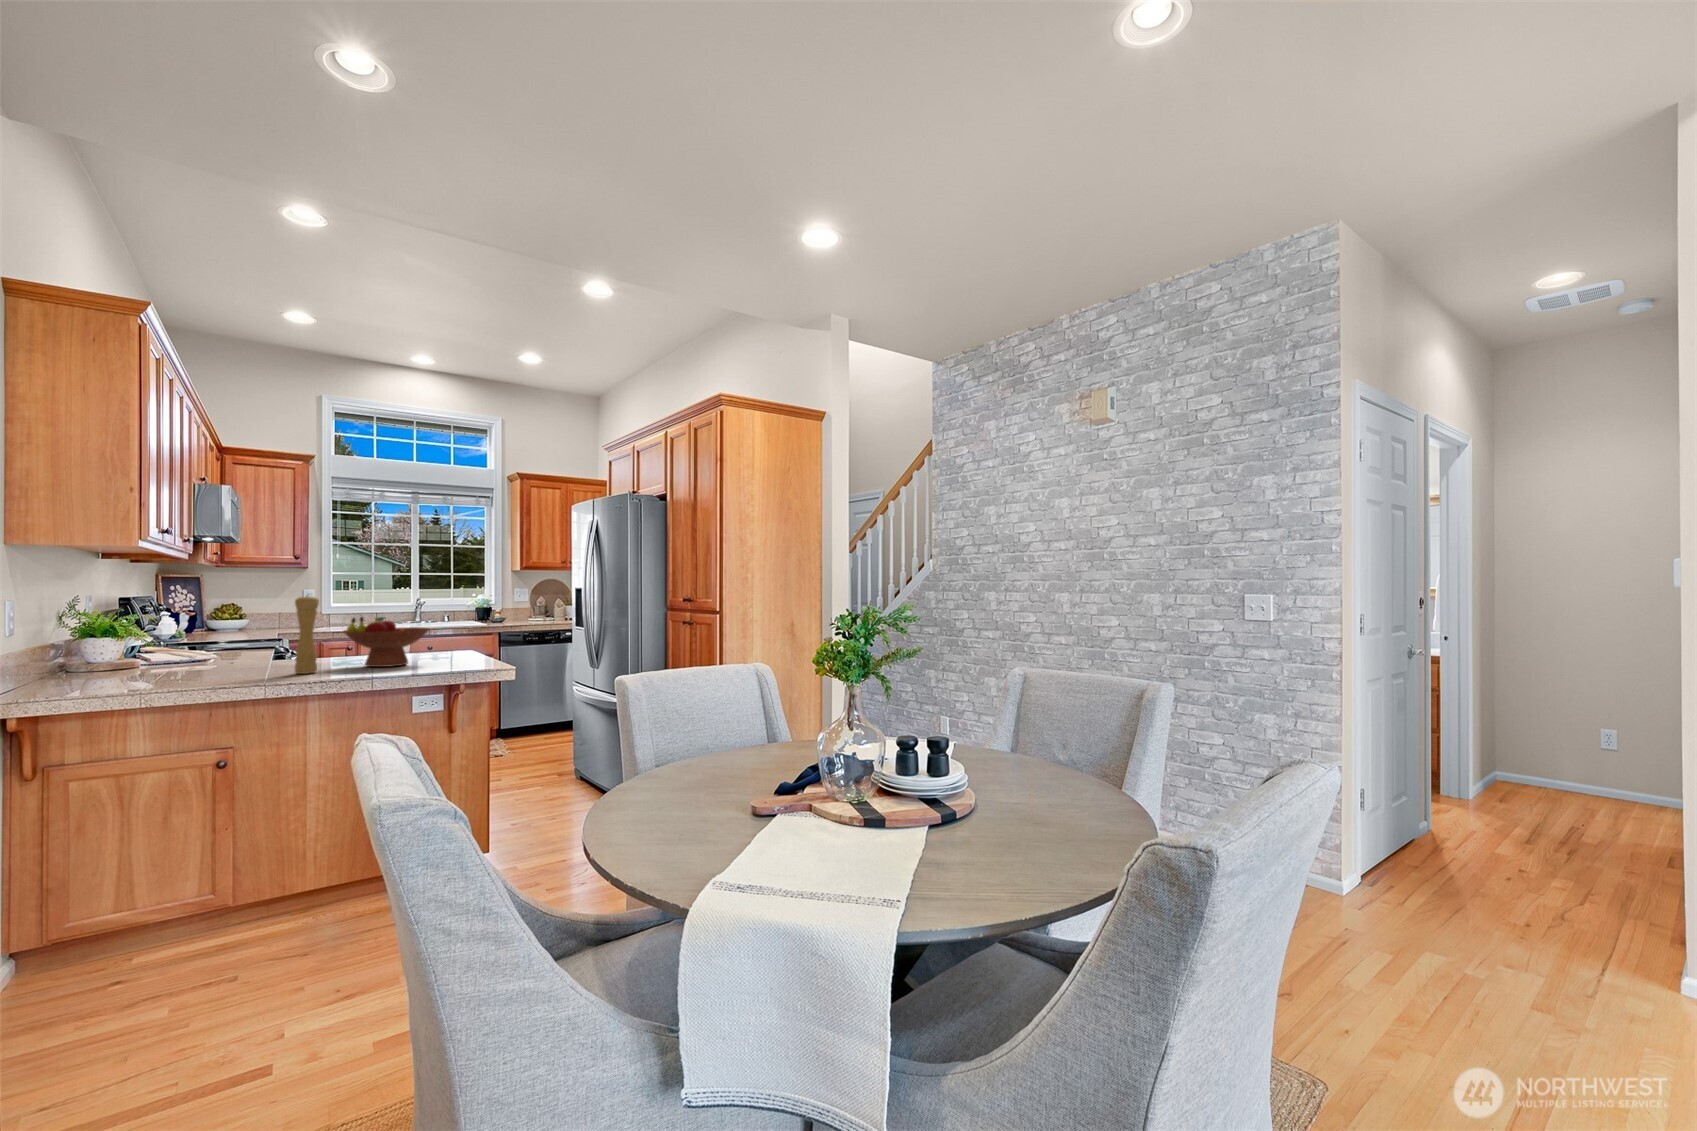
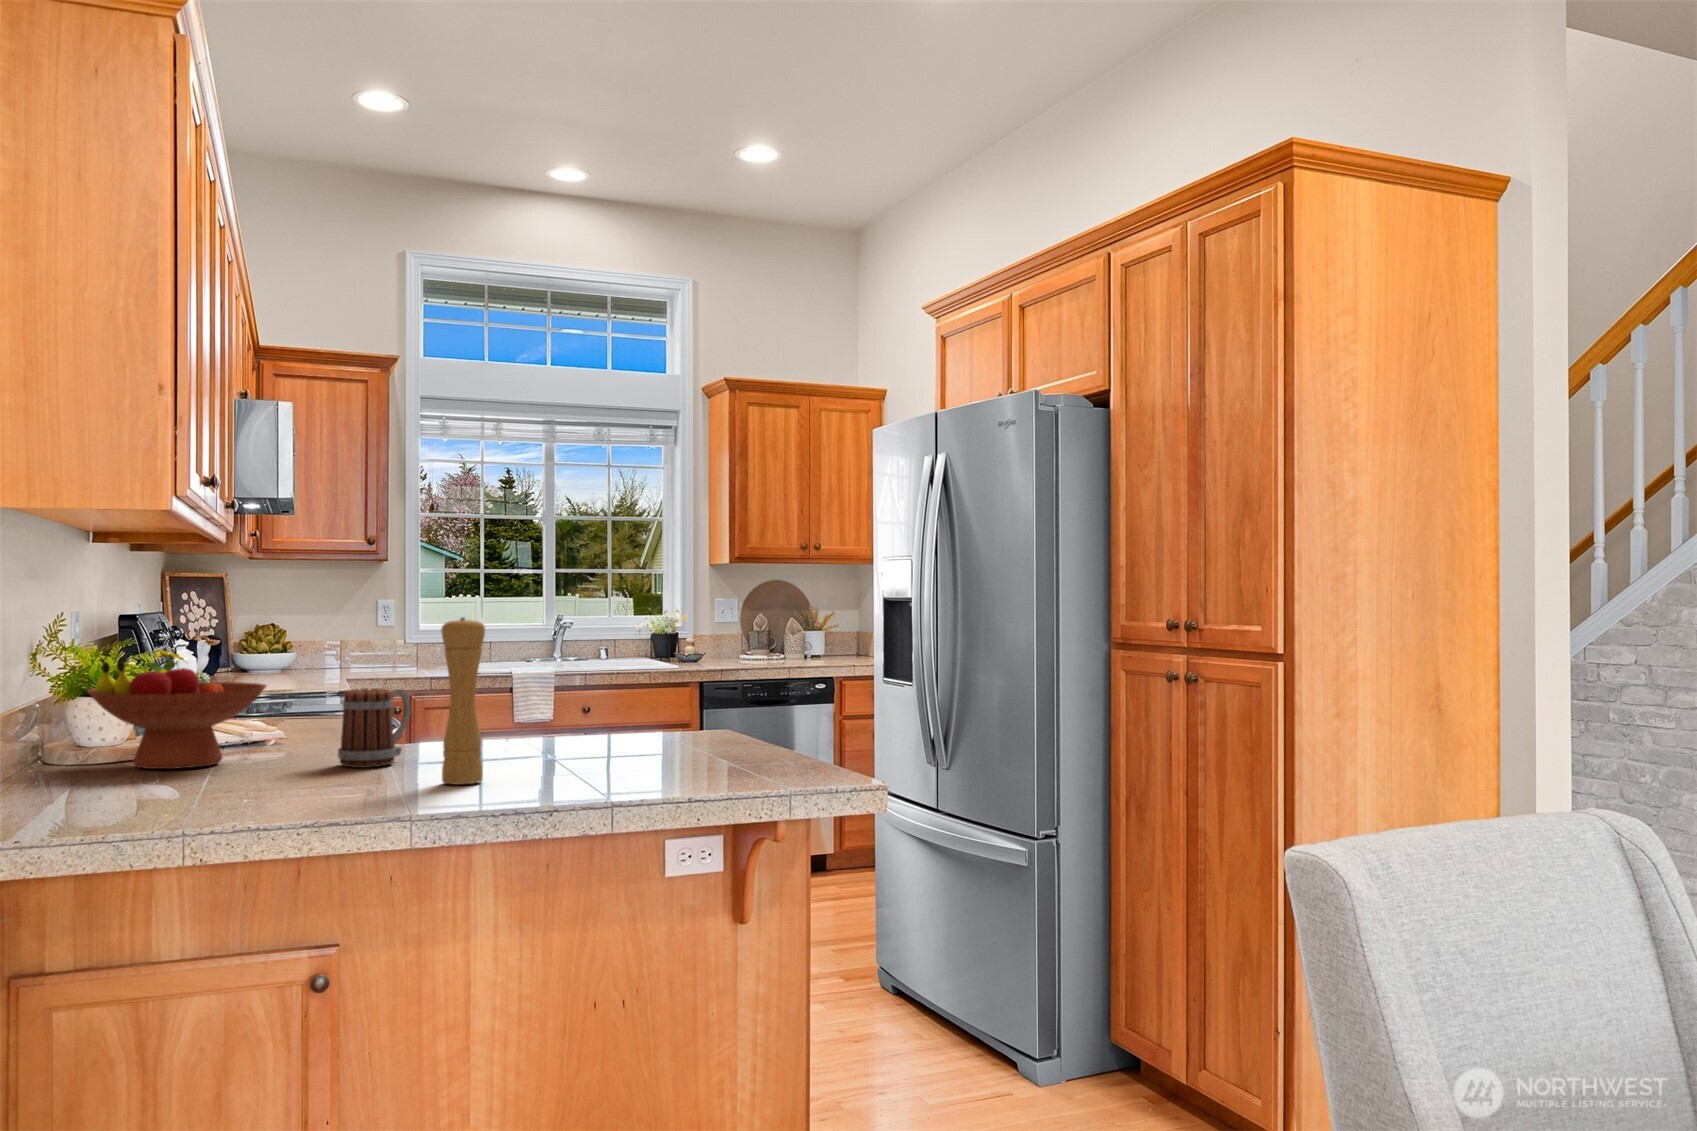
fruit bowl: present [344,617,429,667] -> present [87,660,266,769]
mug: none [243,631,287,670] -> present [338,688,411,768]

